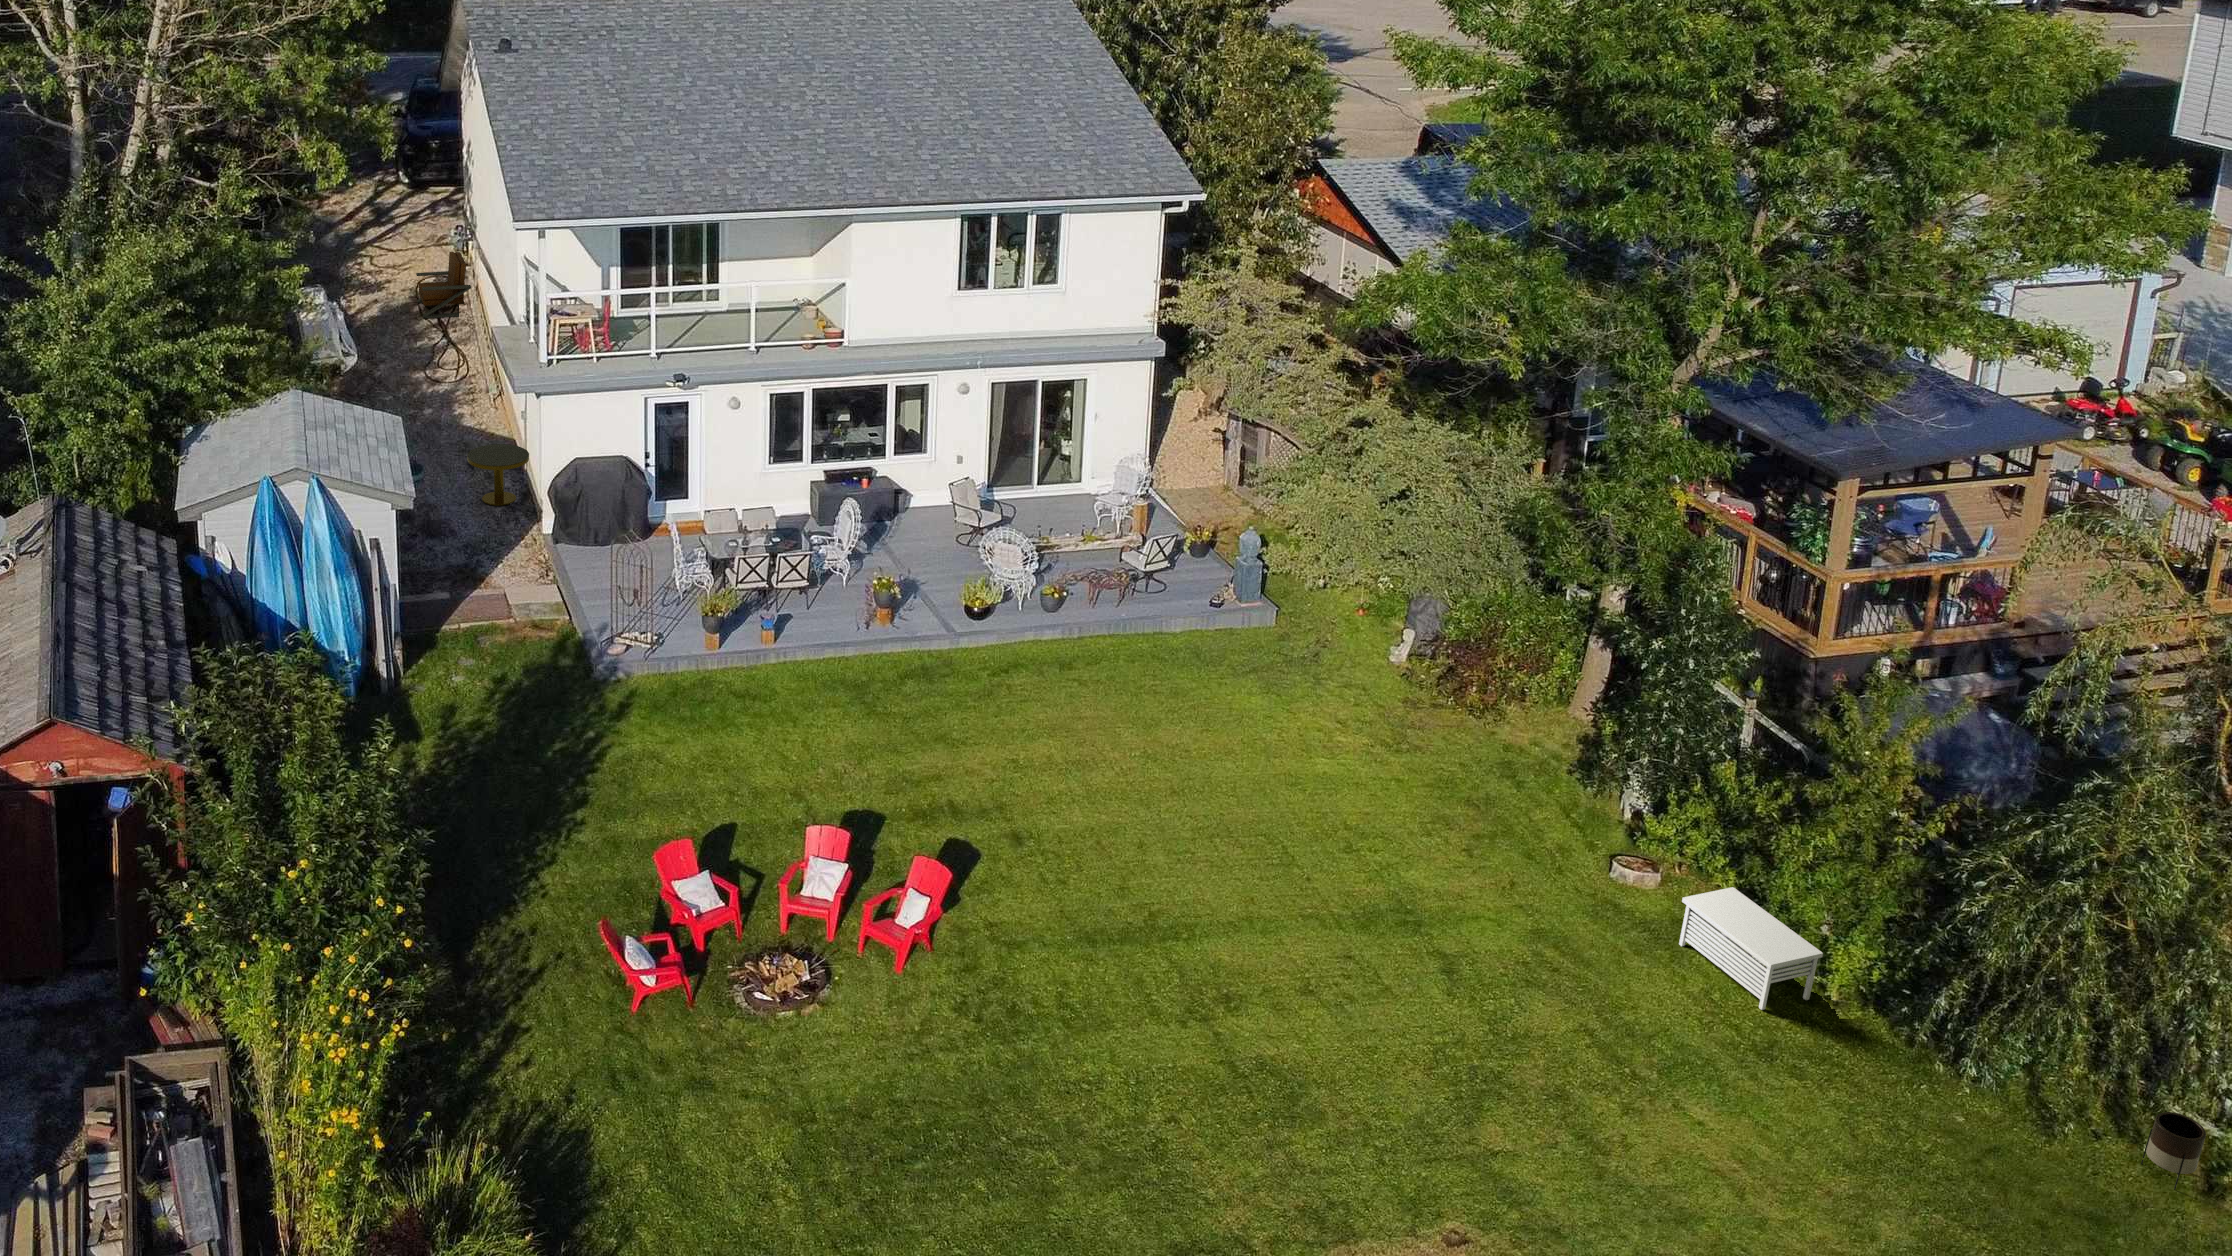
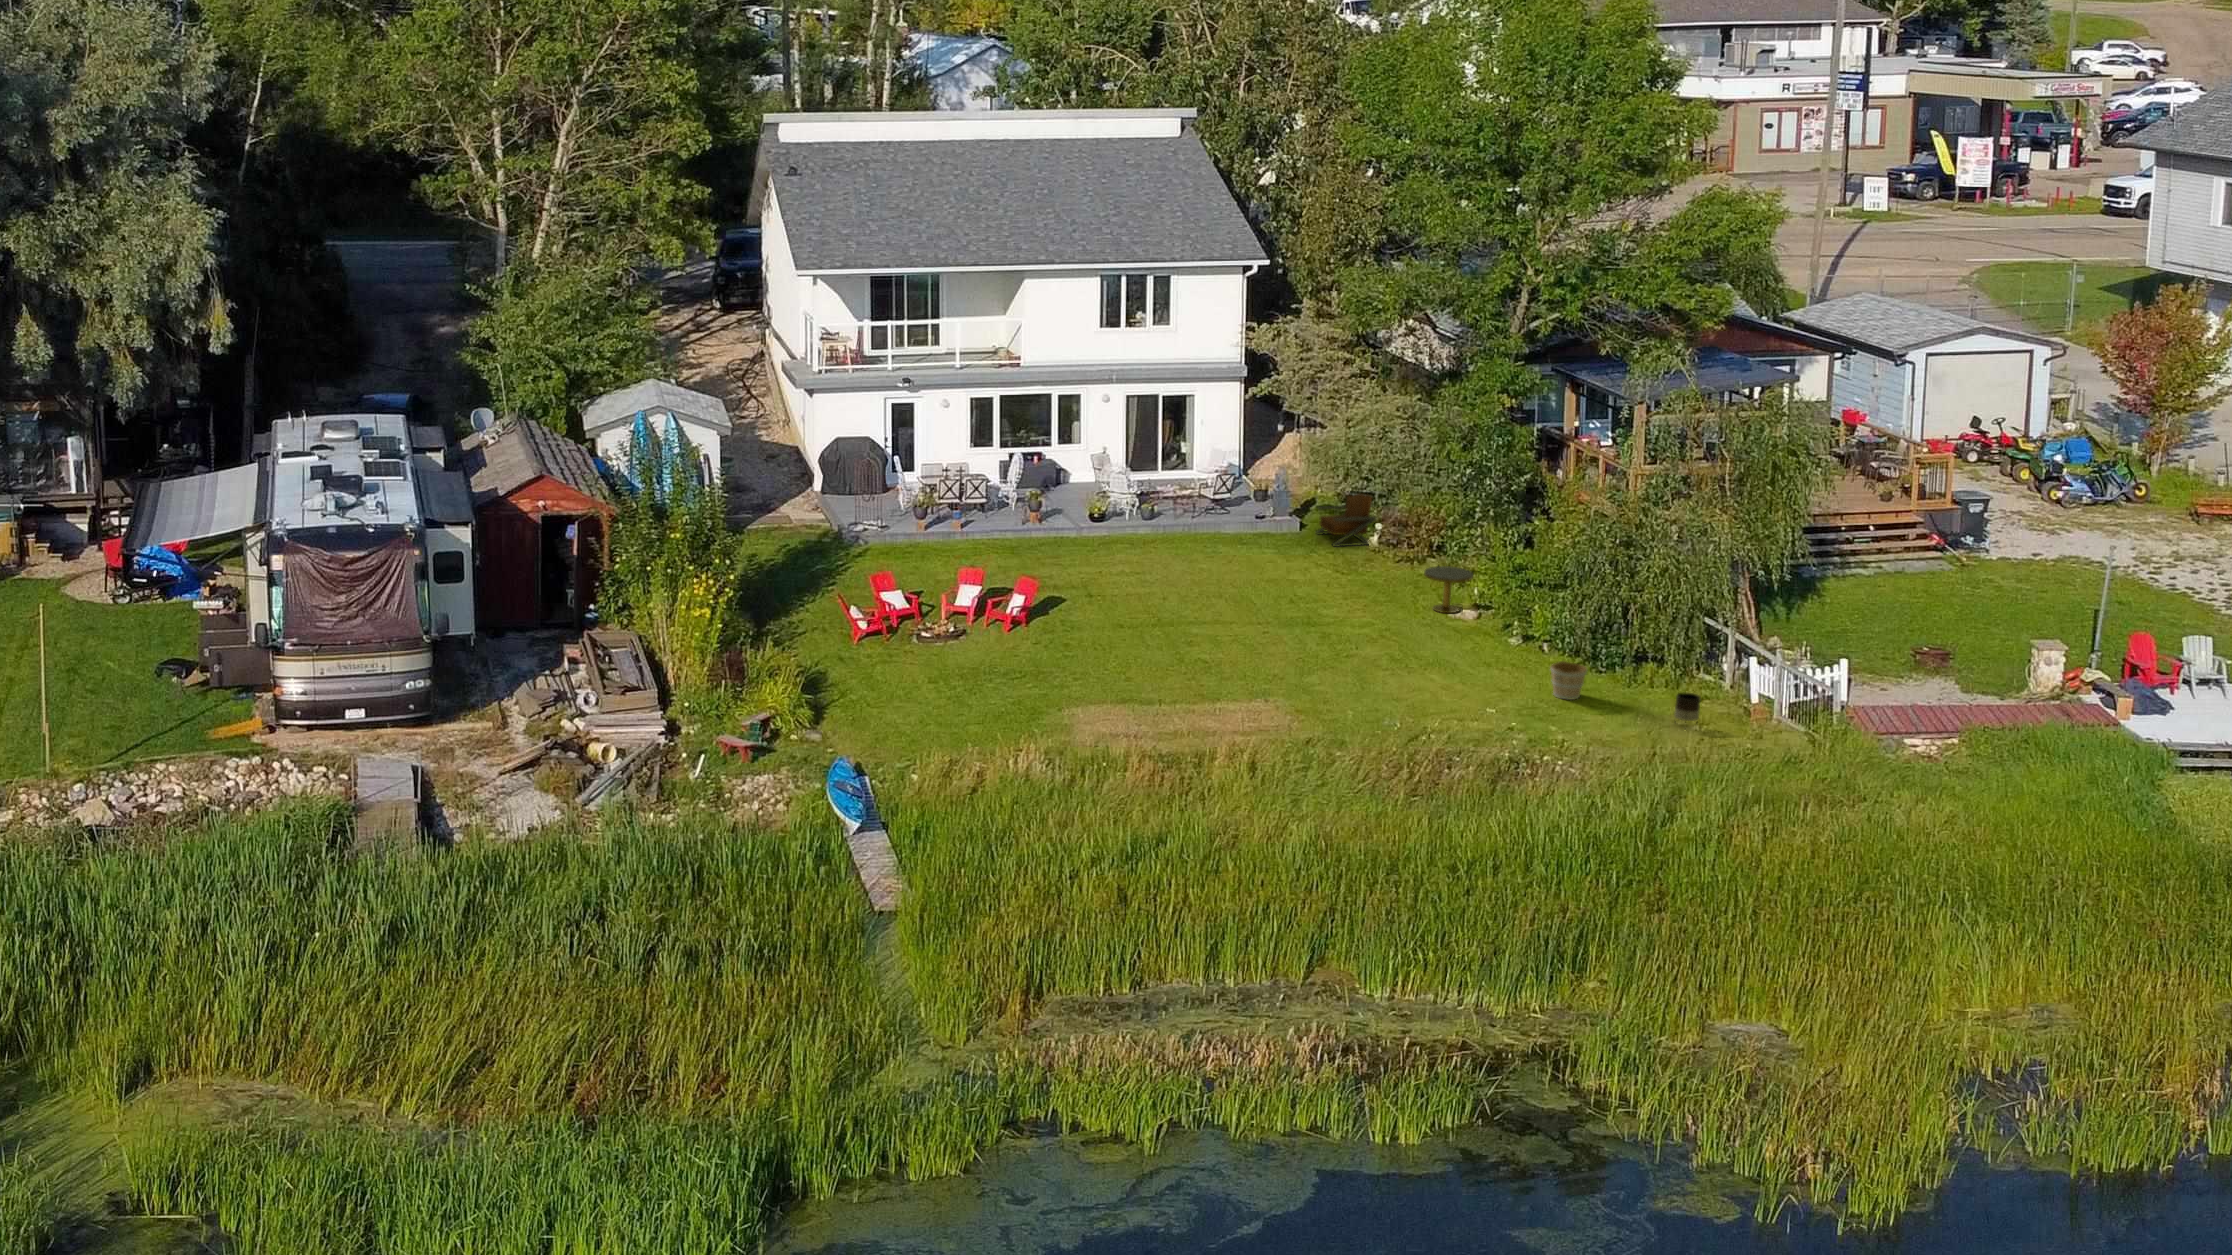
lounge chair: present [416,252,471,318] -> present [1316,493,1377,547]
side table: present [467,444,529,506] -> present [1424,566,1473,613]
storage bench: present [1679,887,1823,1010] -> none [1471,622,1538,675]
wooden bucket: none [1878,1010,1951,1090] -> present [1551,661,1588,700]

